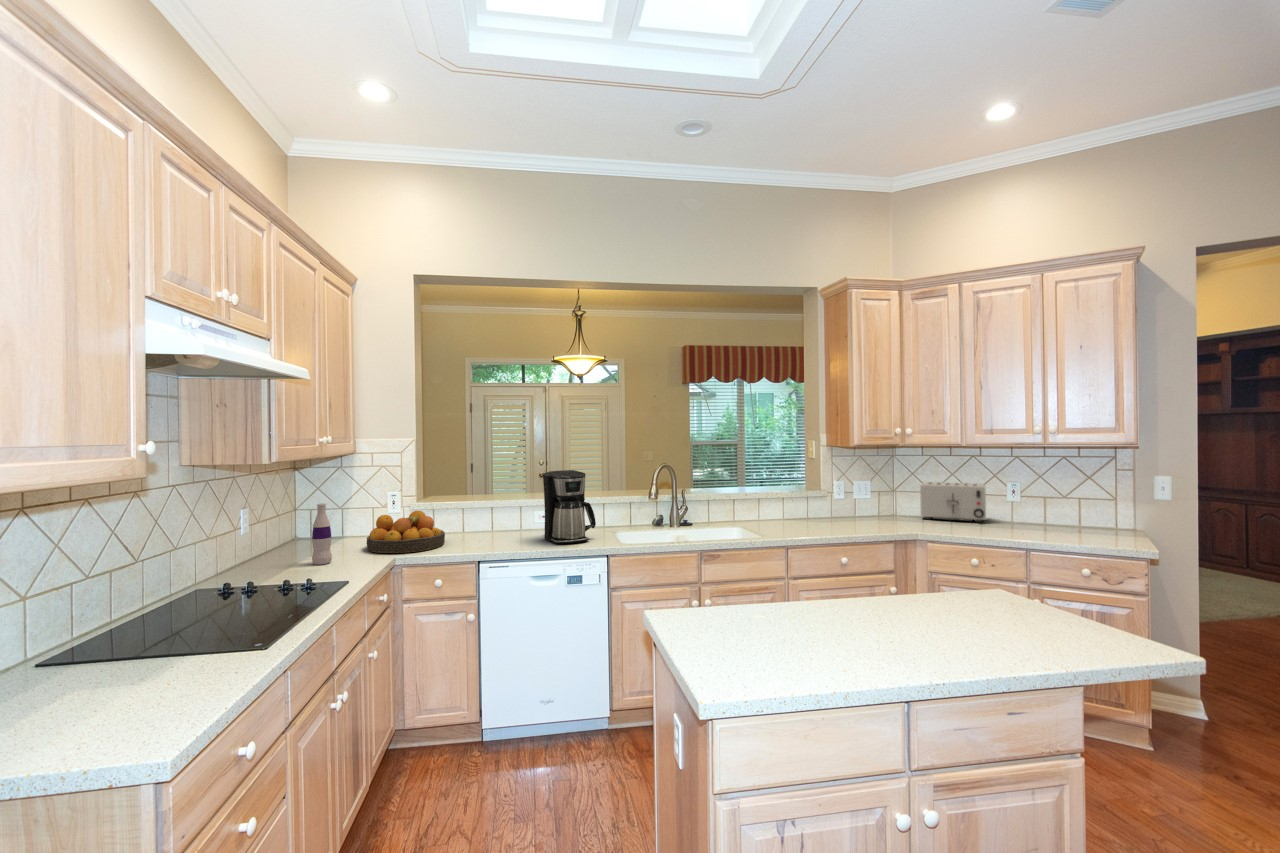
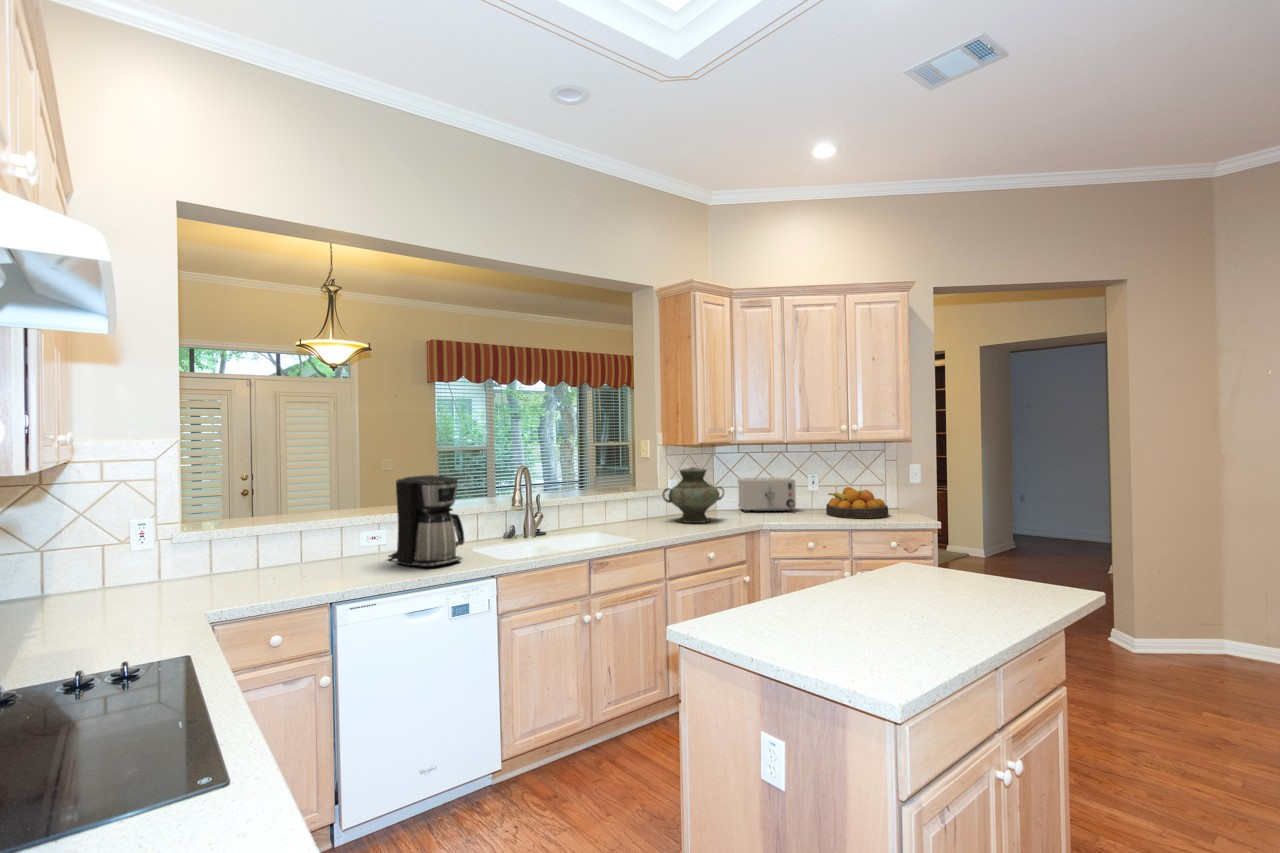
vase: none [814,470,885,526] -> present [663,467,724,523]
bottle: present [312,503,332,565] -> none [55,537,94,639]
fruit bowl: present [367,511,445,553] -> present [826,487,888,518]

